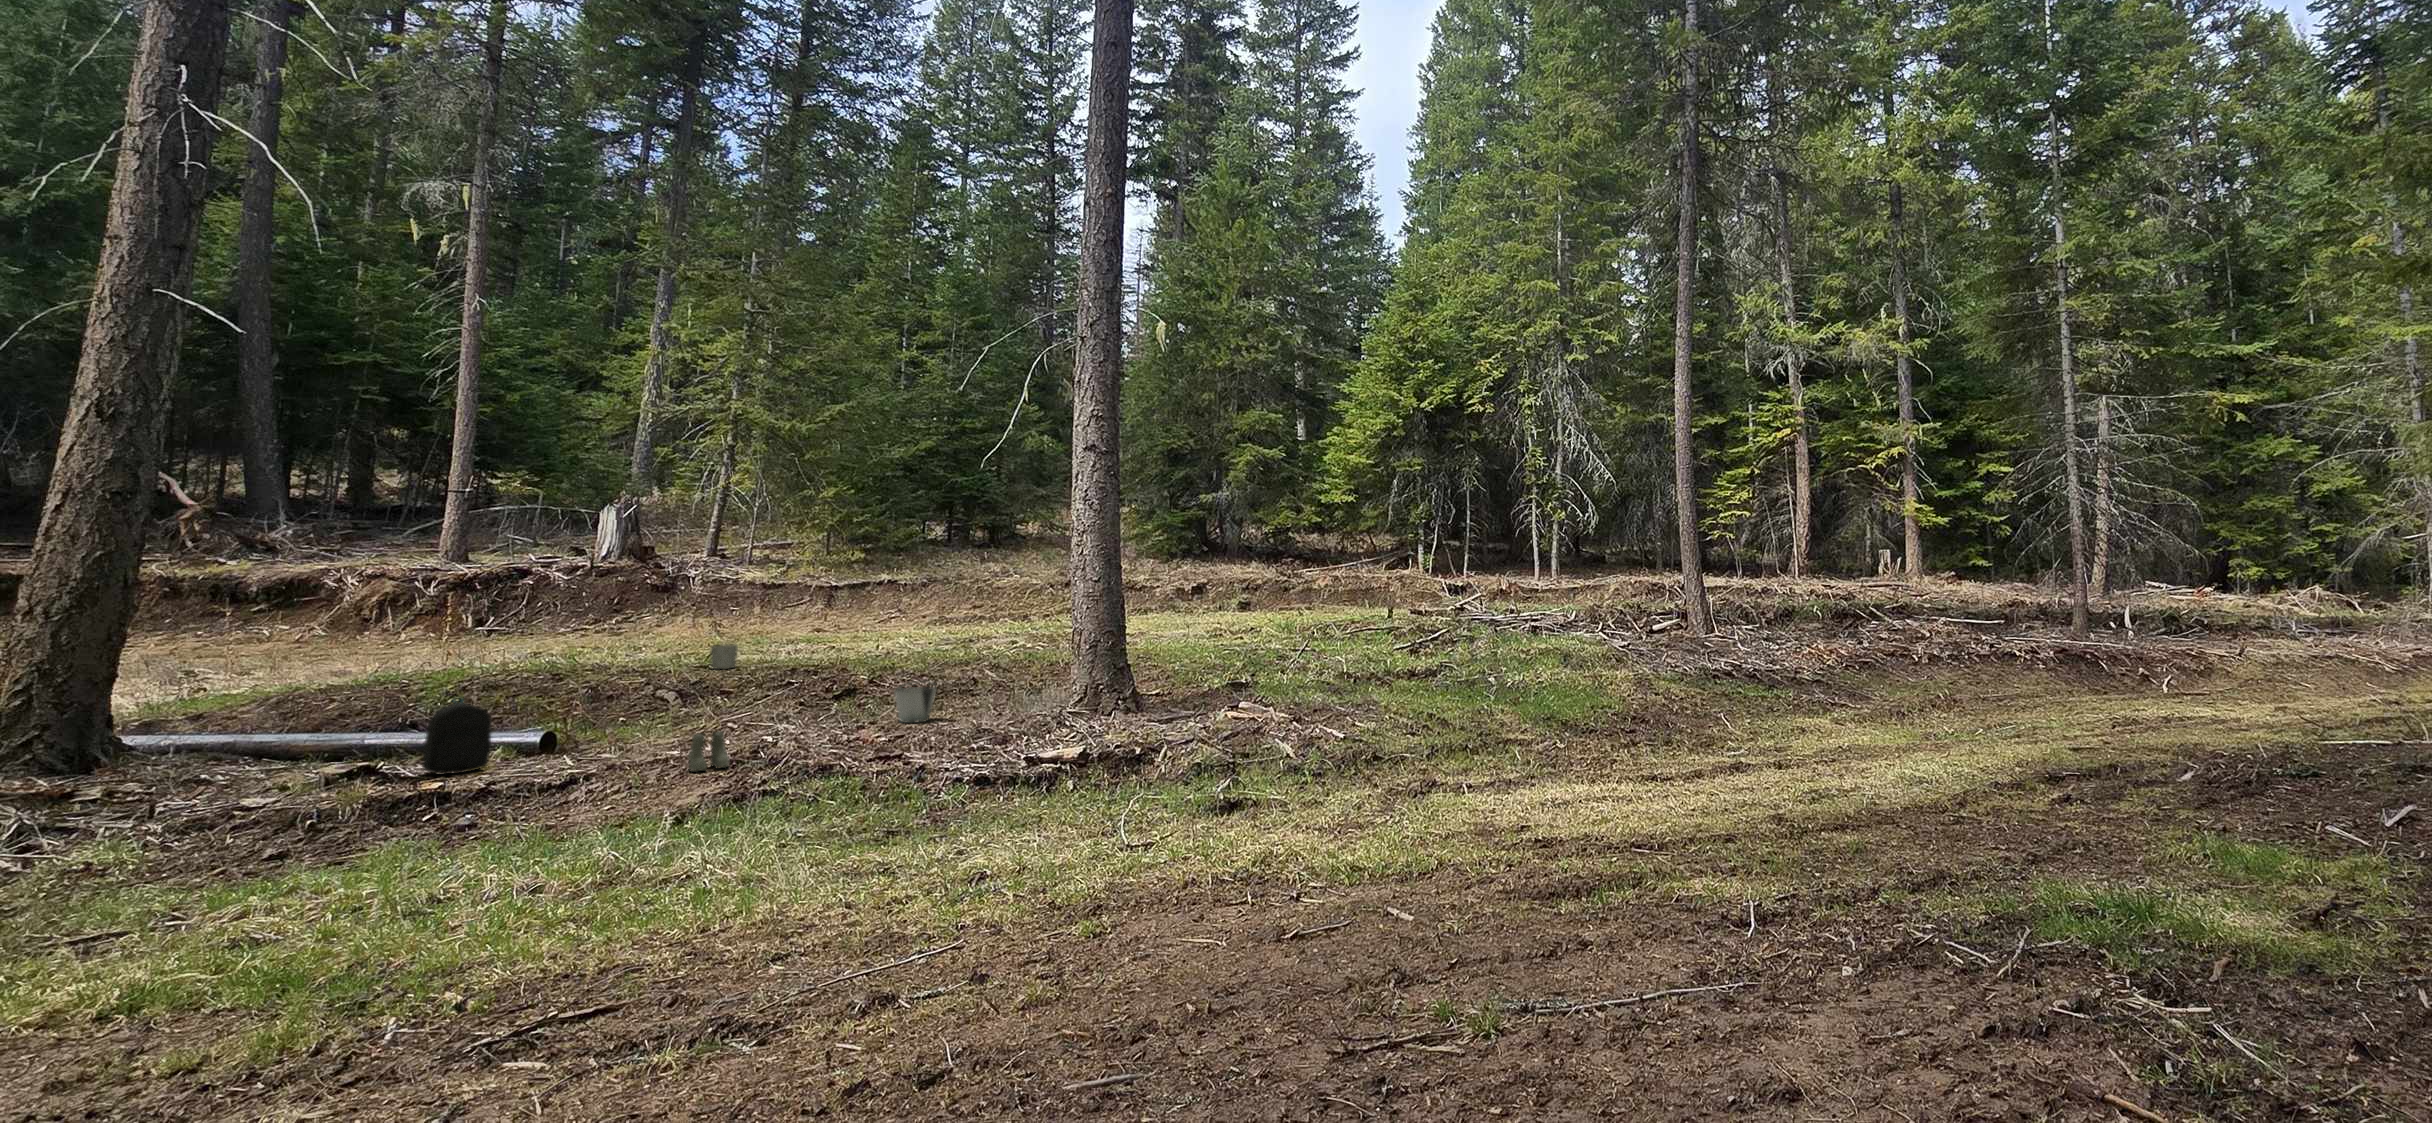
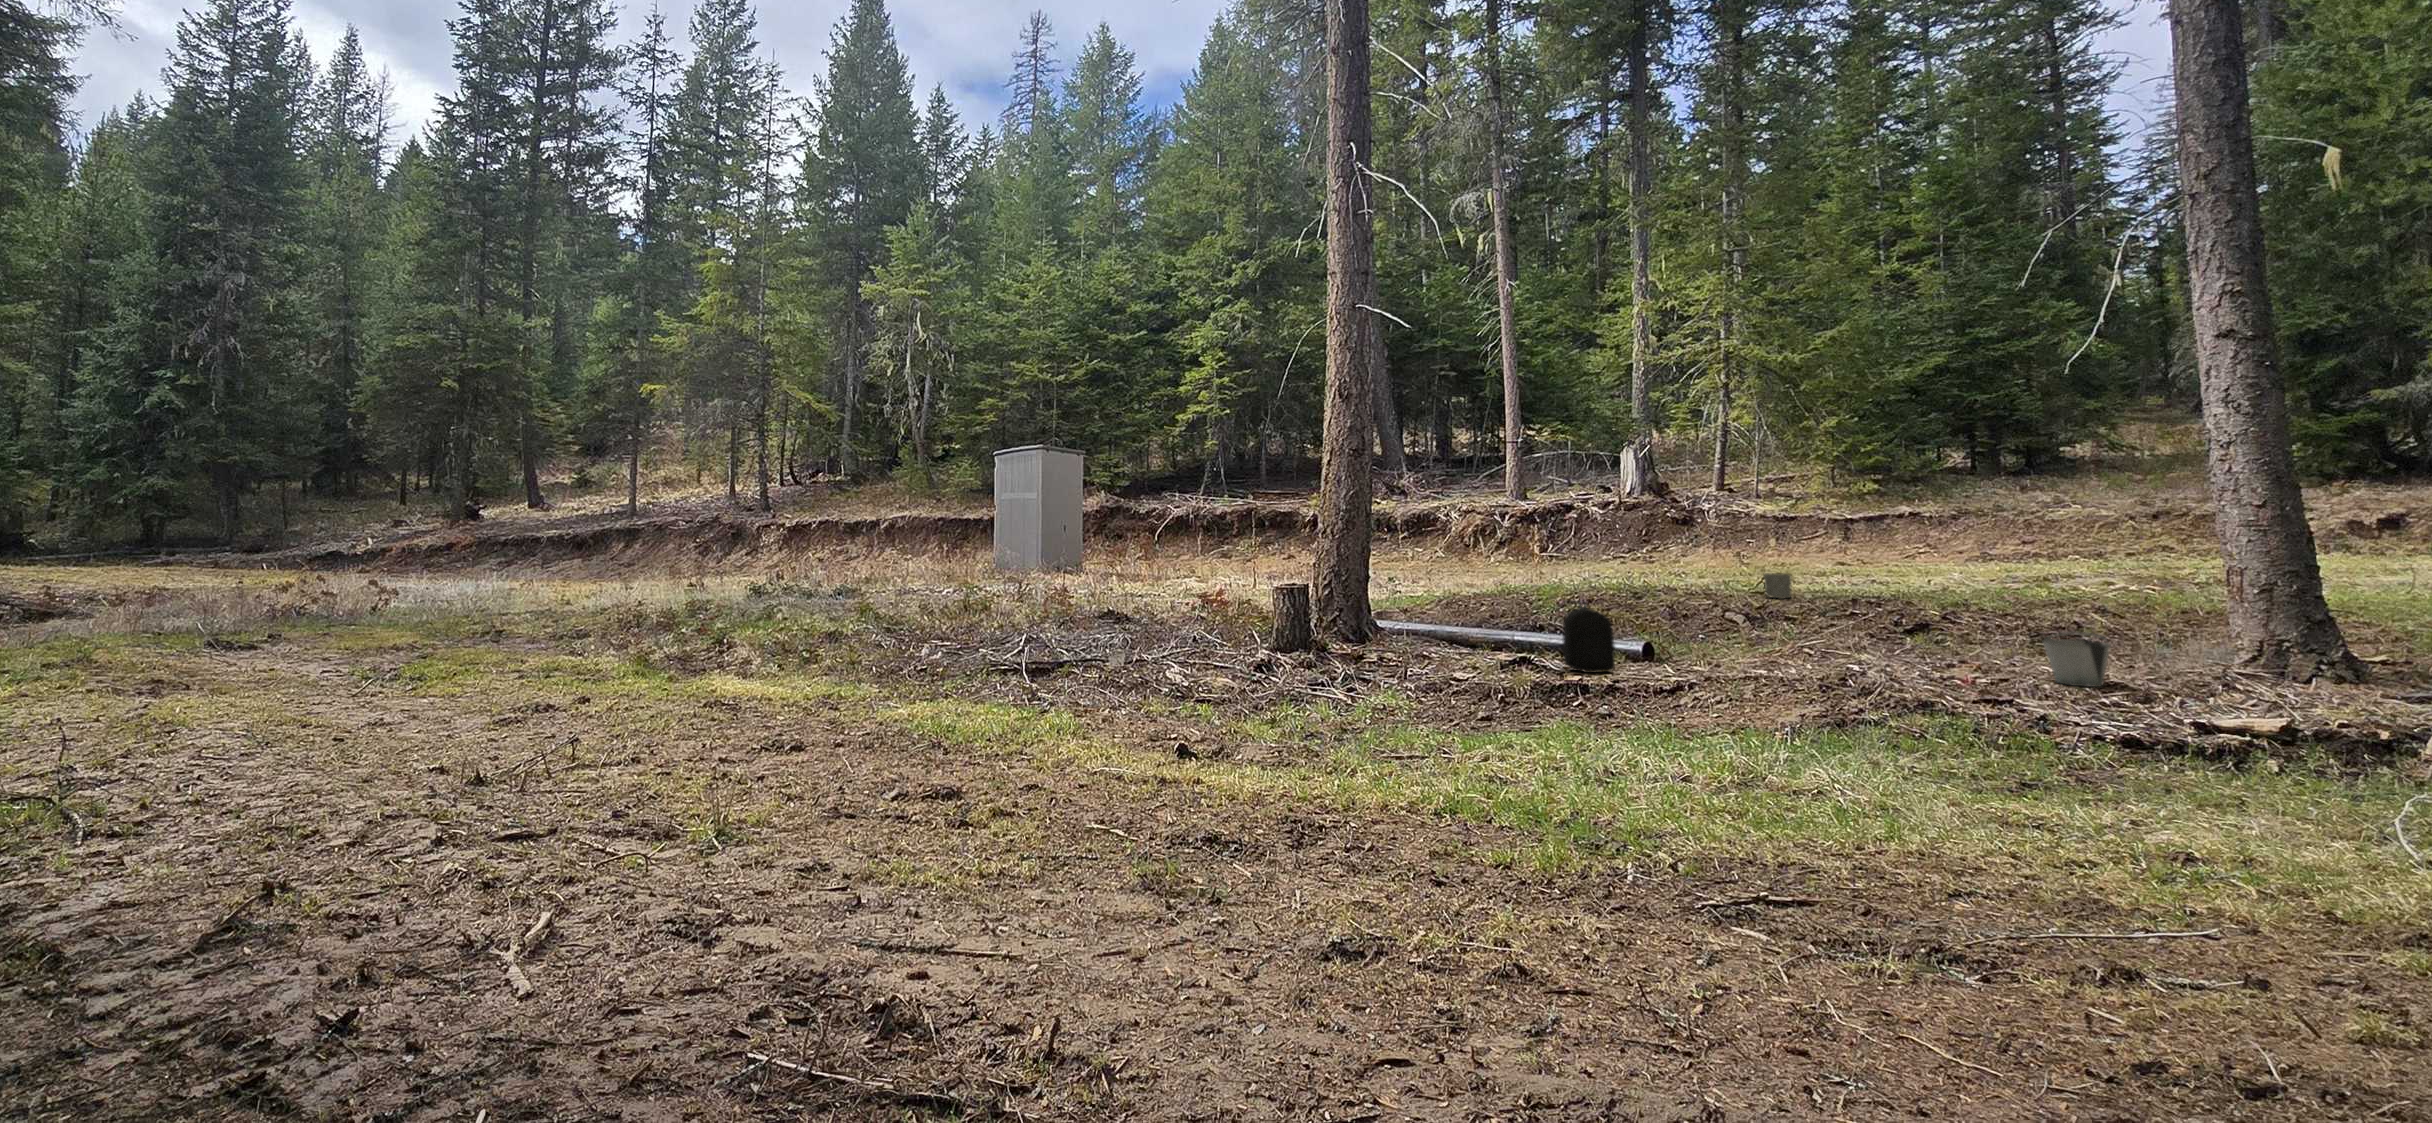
boots: present [688,731,730,772] -> none [1815,664,1867,708]

